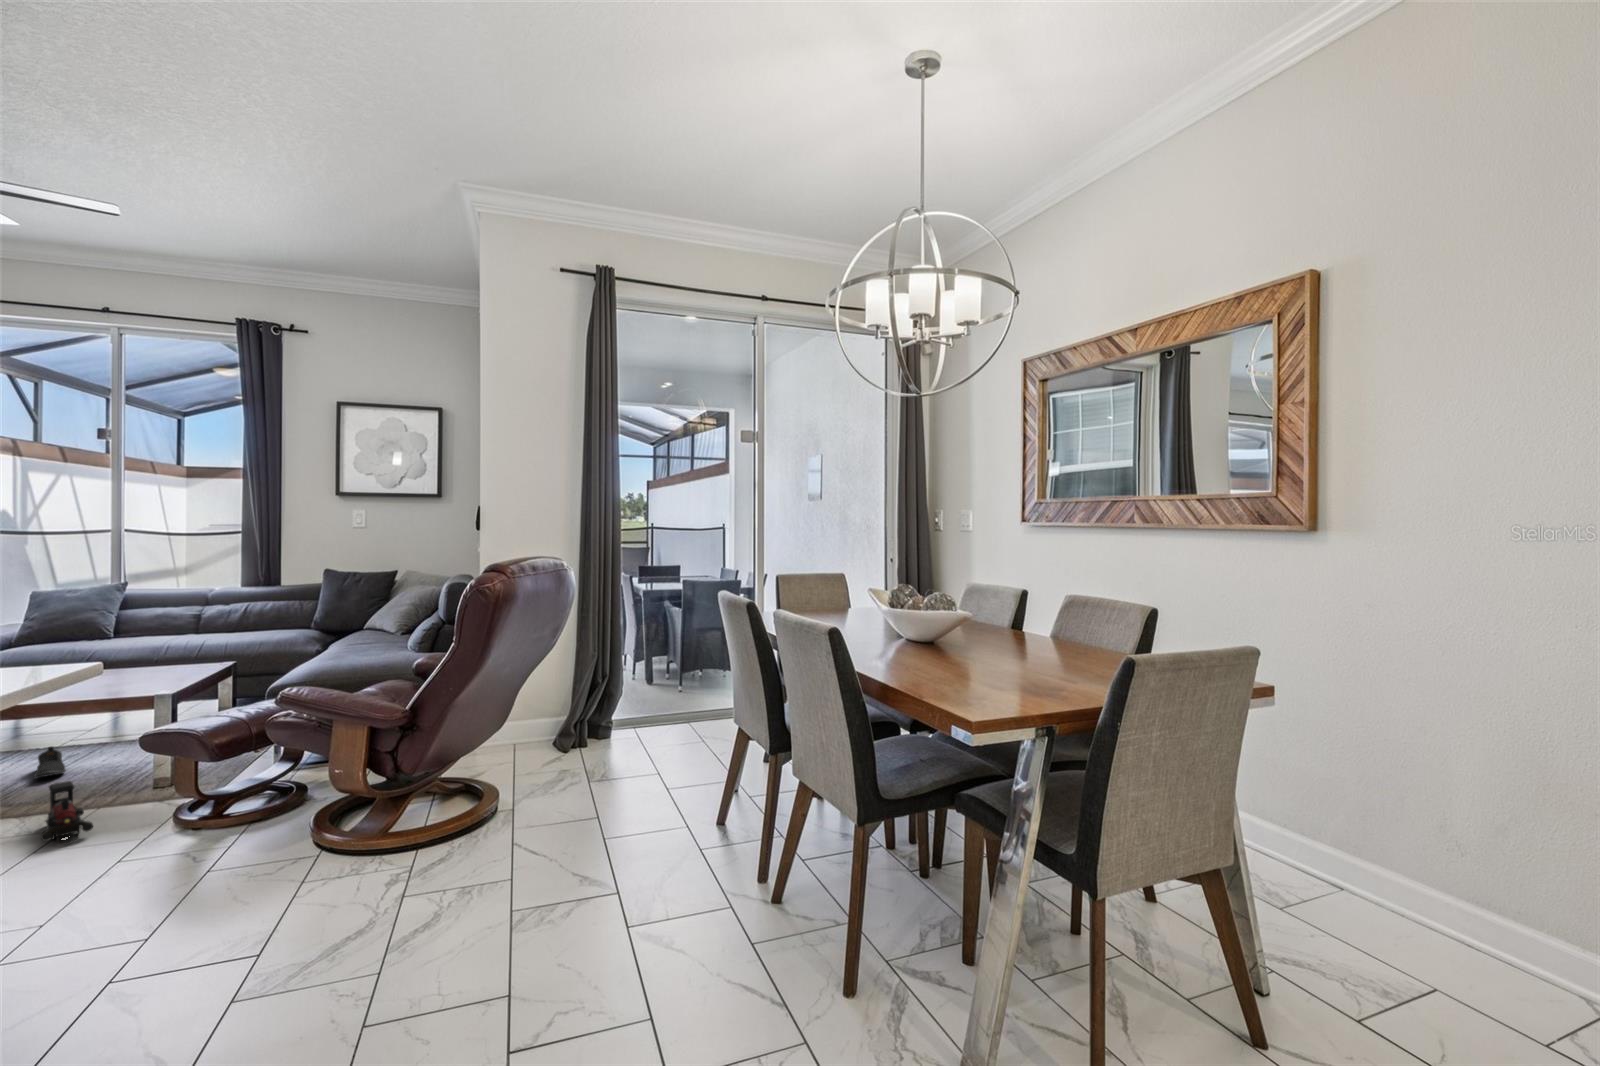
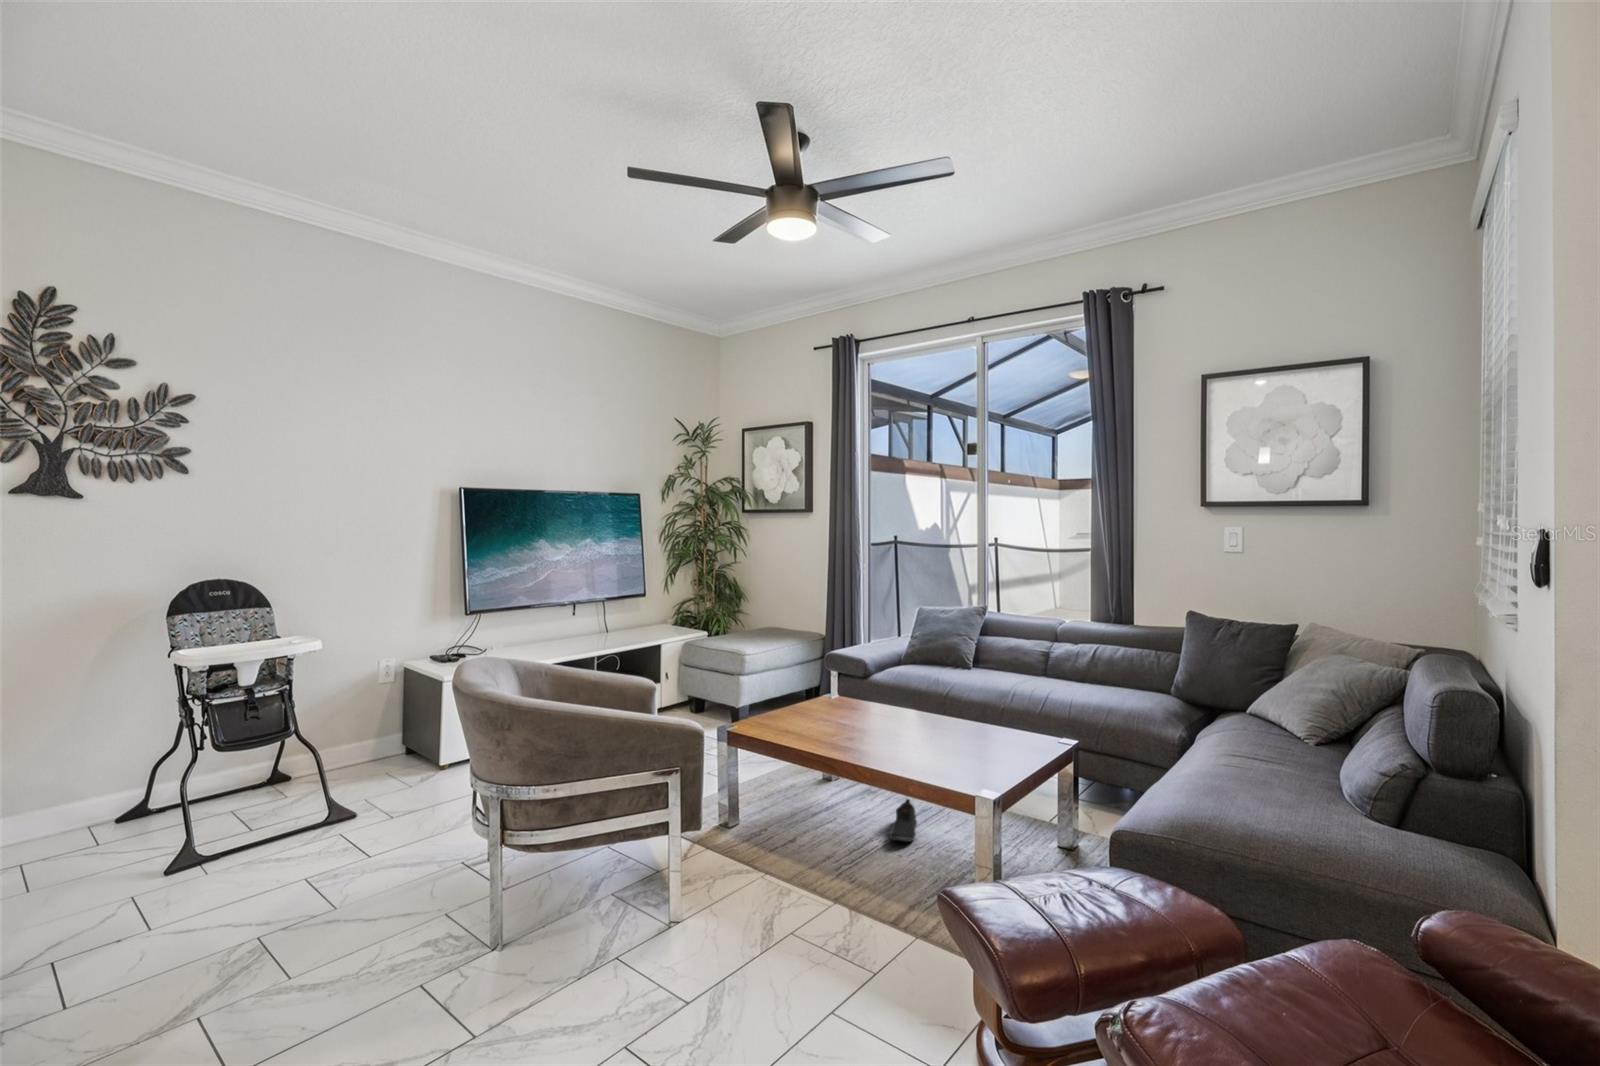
toy train: present [41,781,93,844] -> none [855,895,904,1012]

